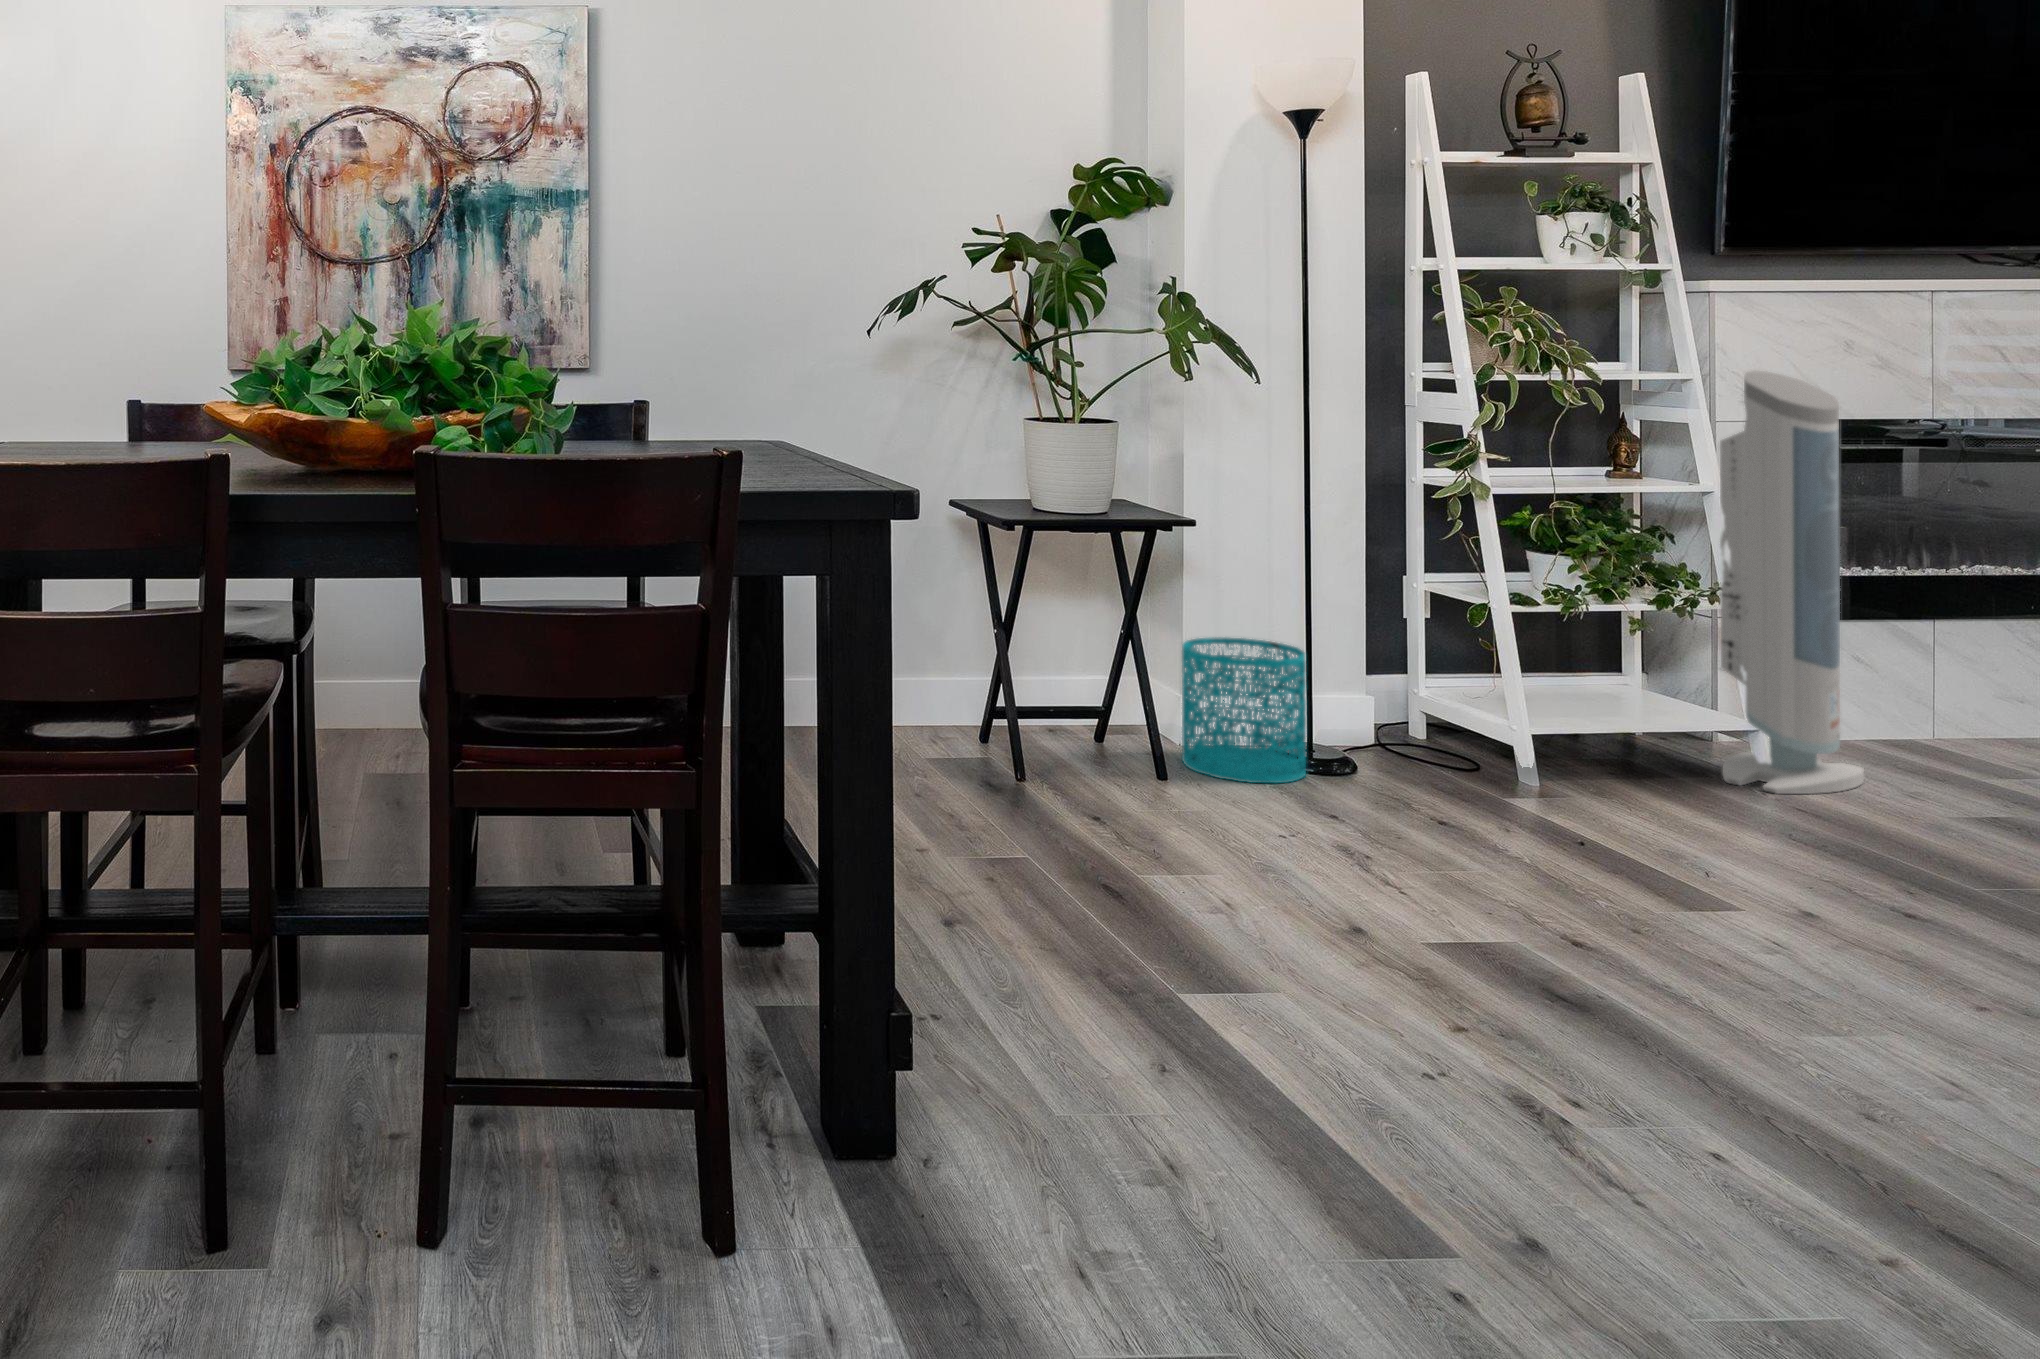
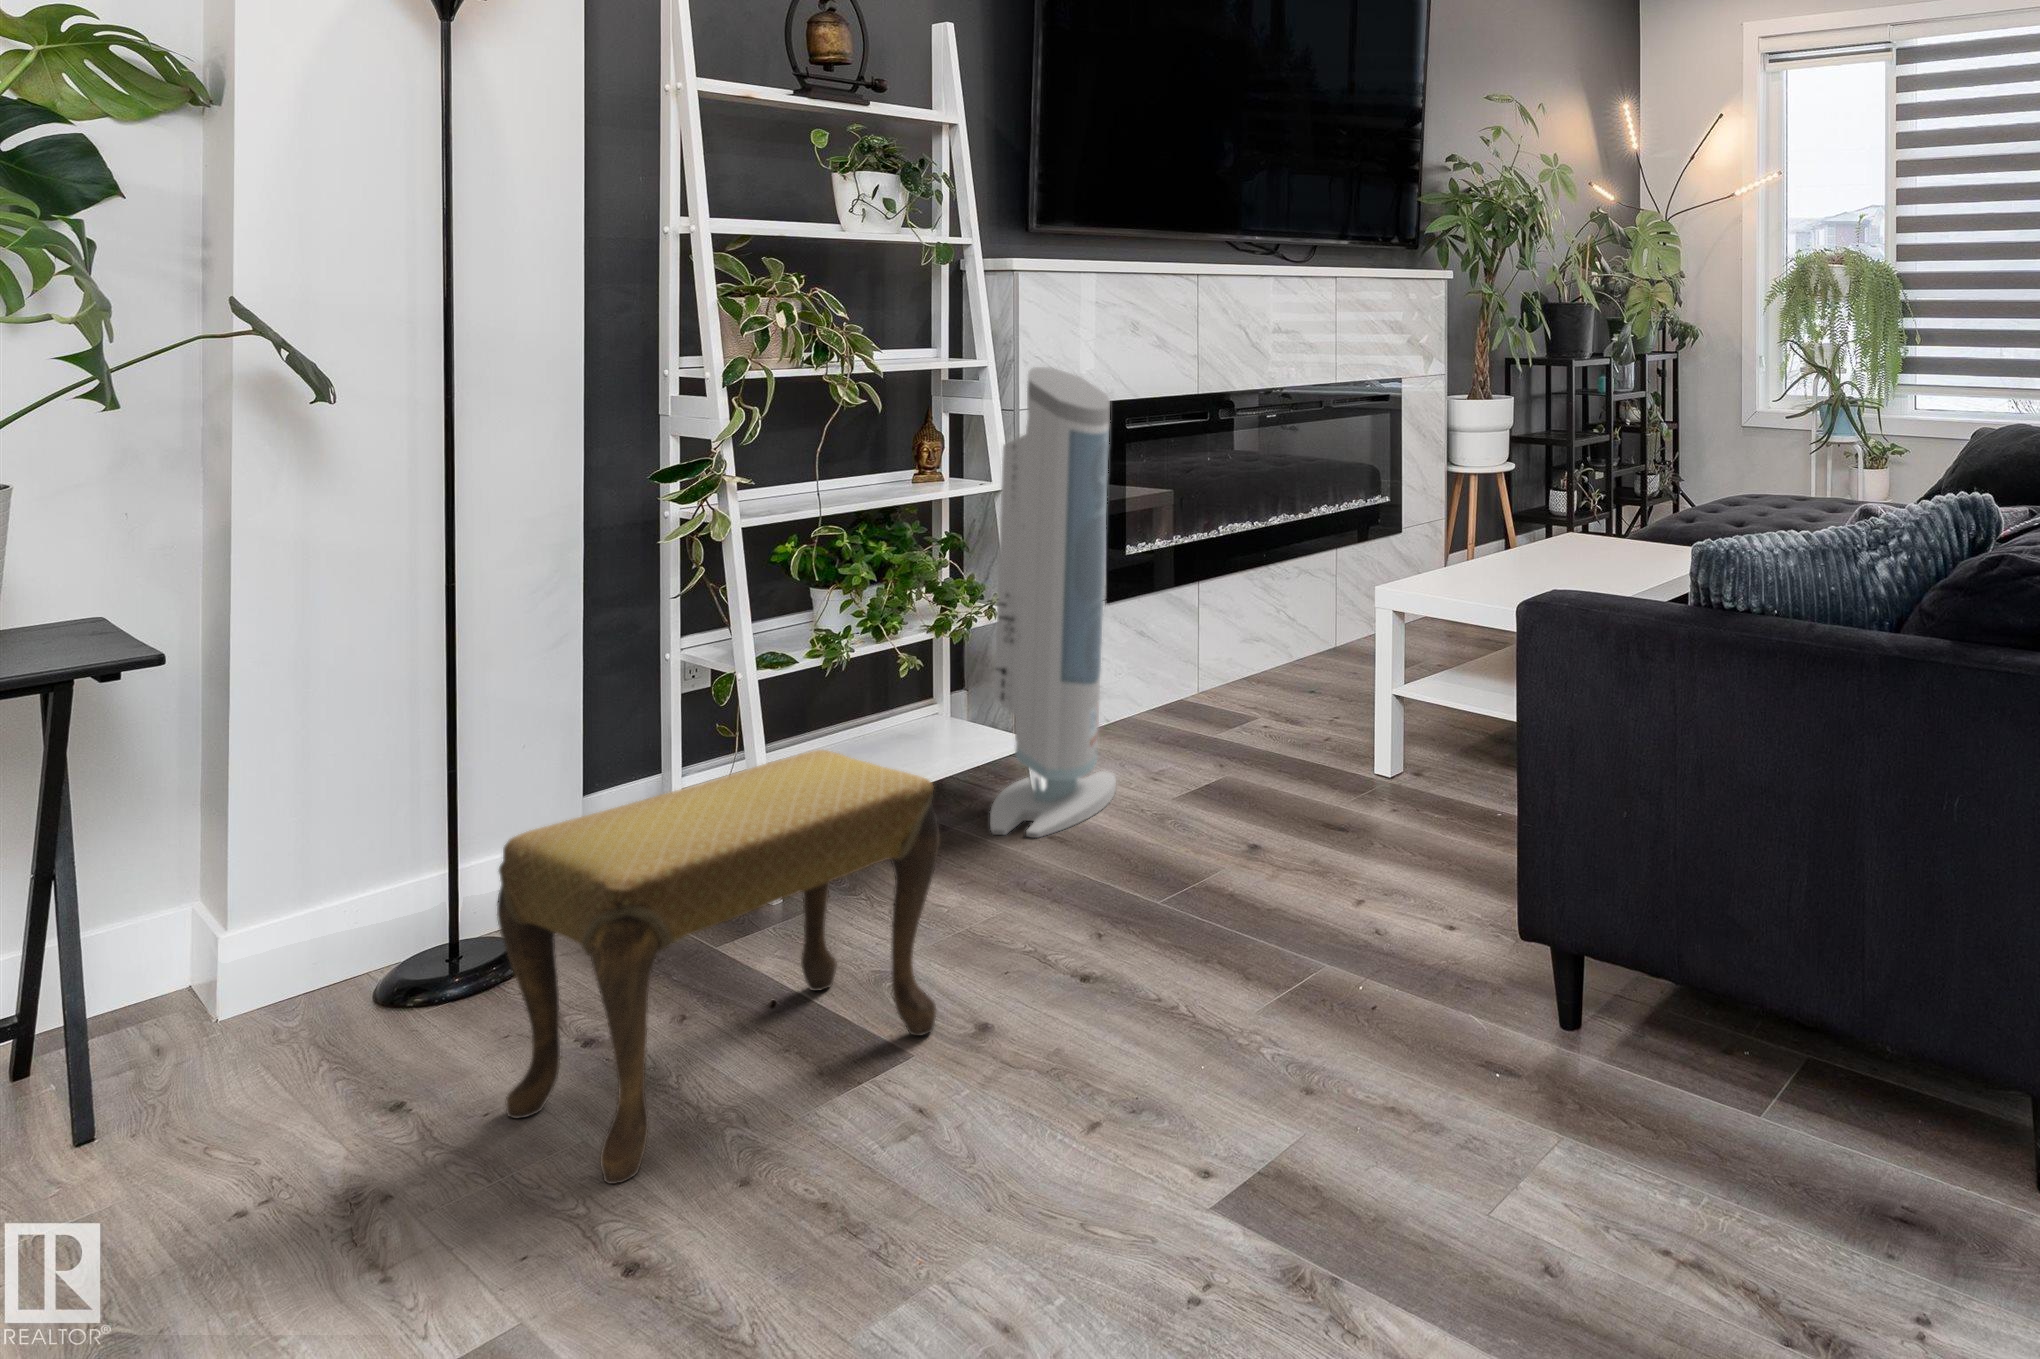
wastebasket: present [1182,637,1306,783] -> none [171,797,426,1076]
footstool: none [1376,649,1692,875] -> present [497,750,940,1184]

